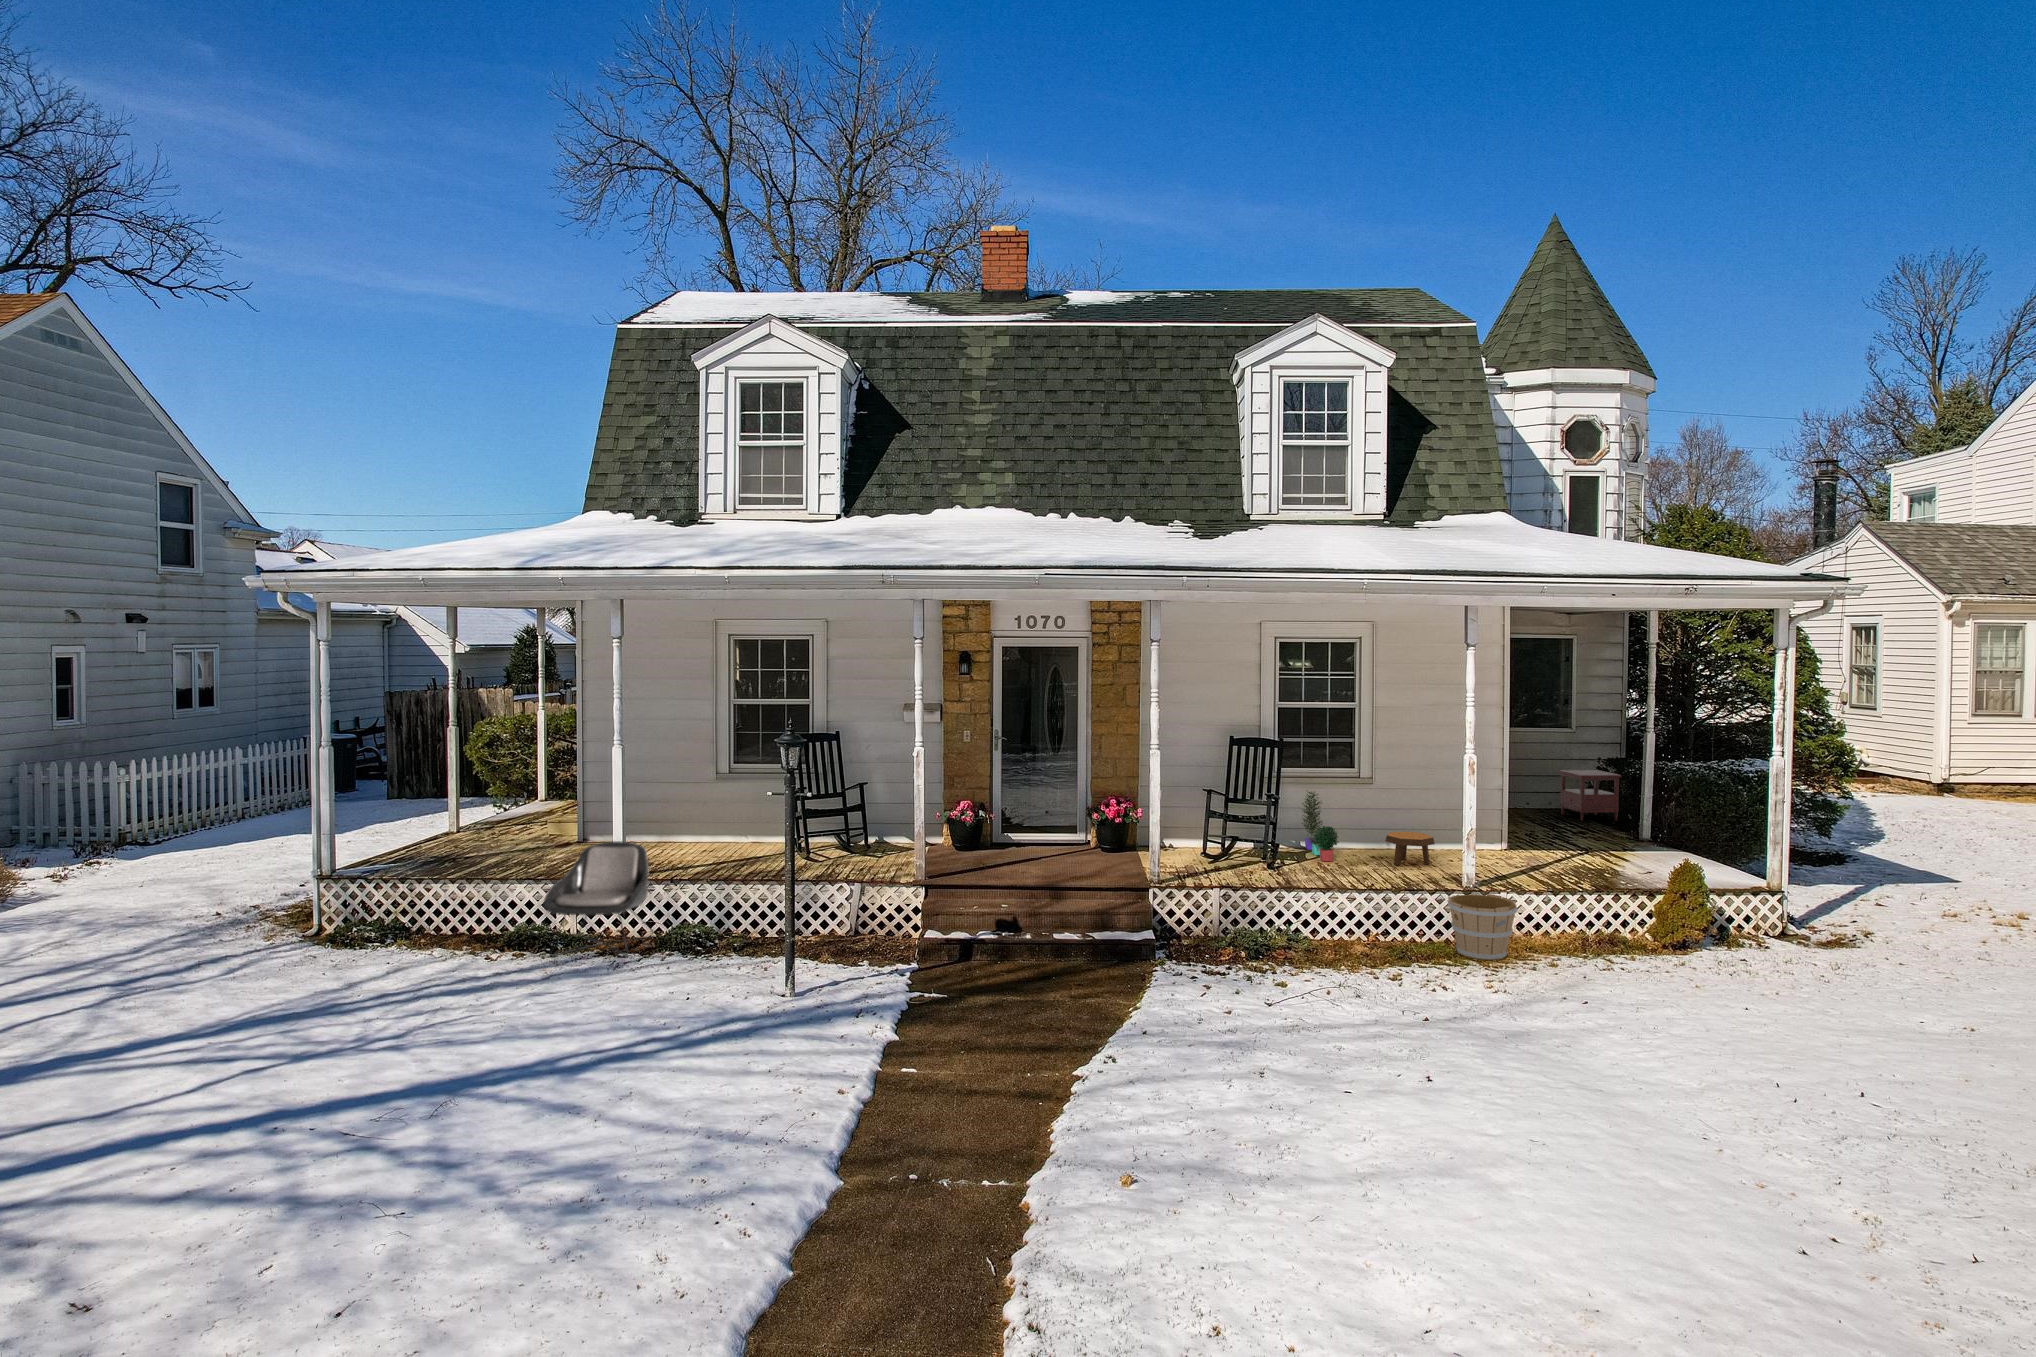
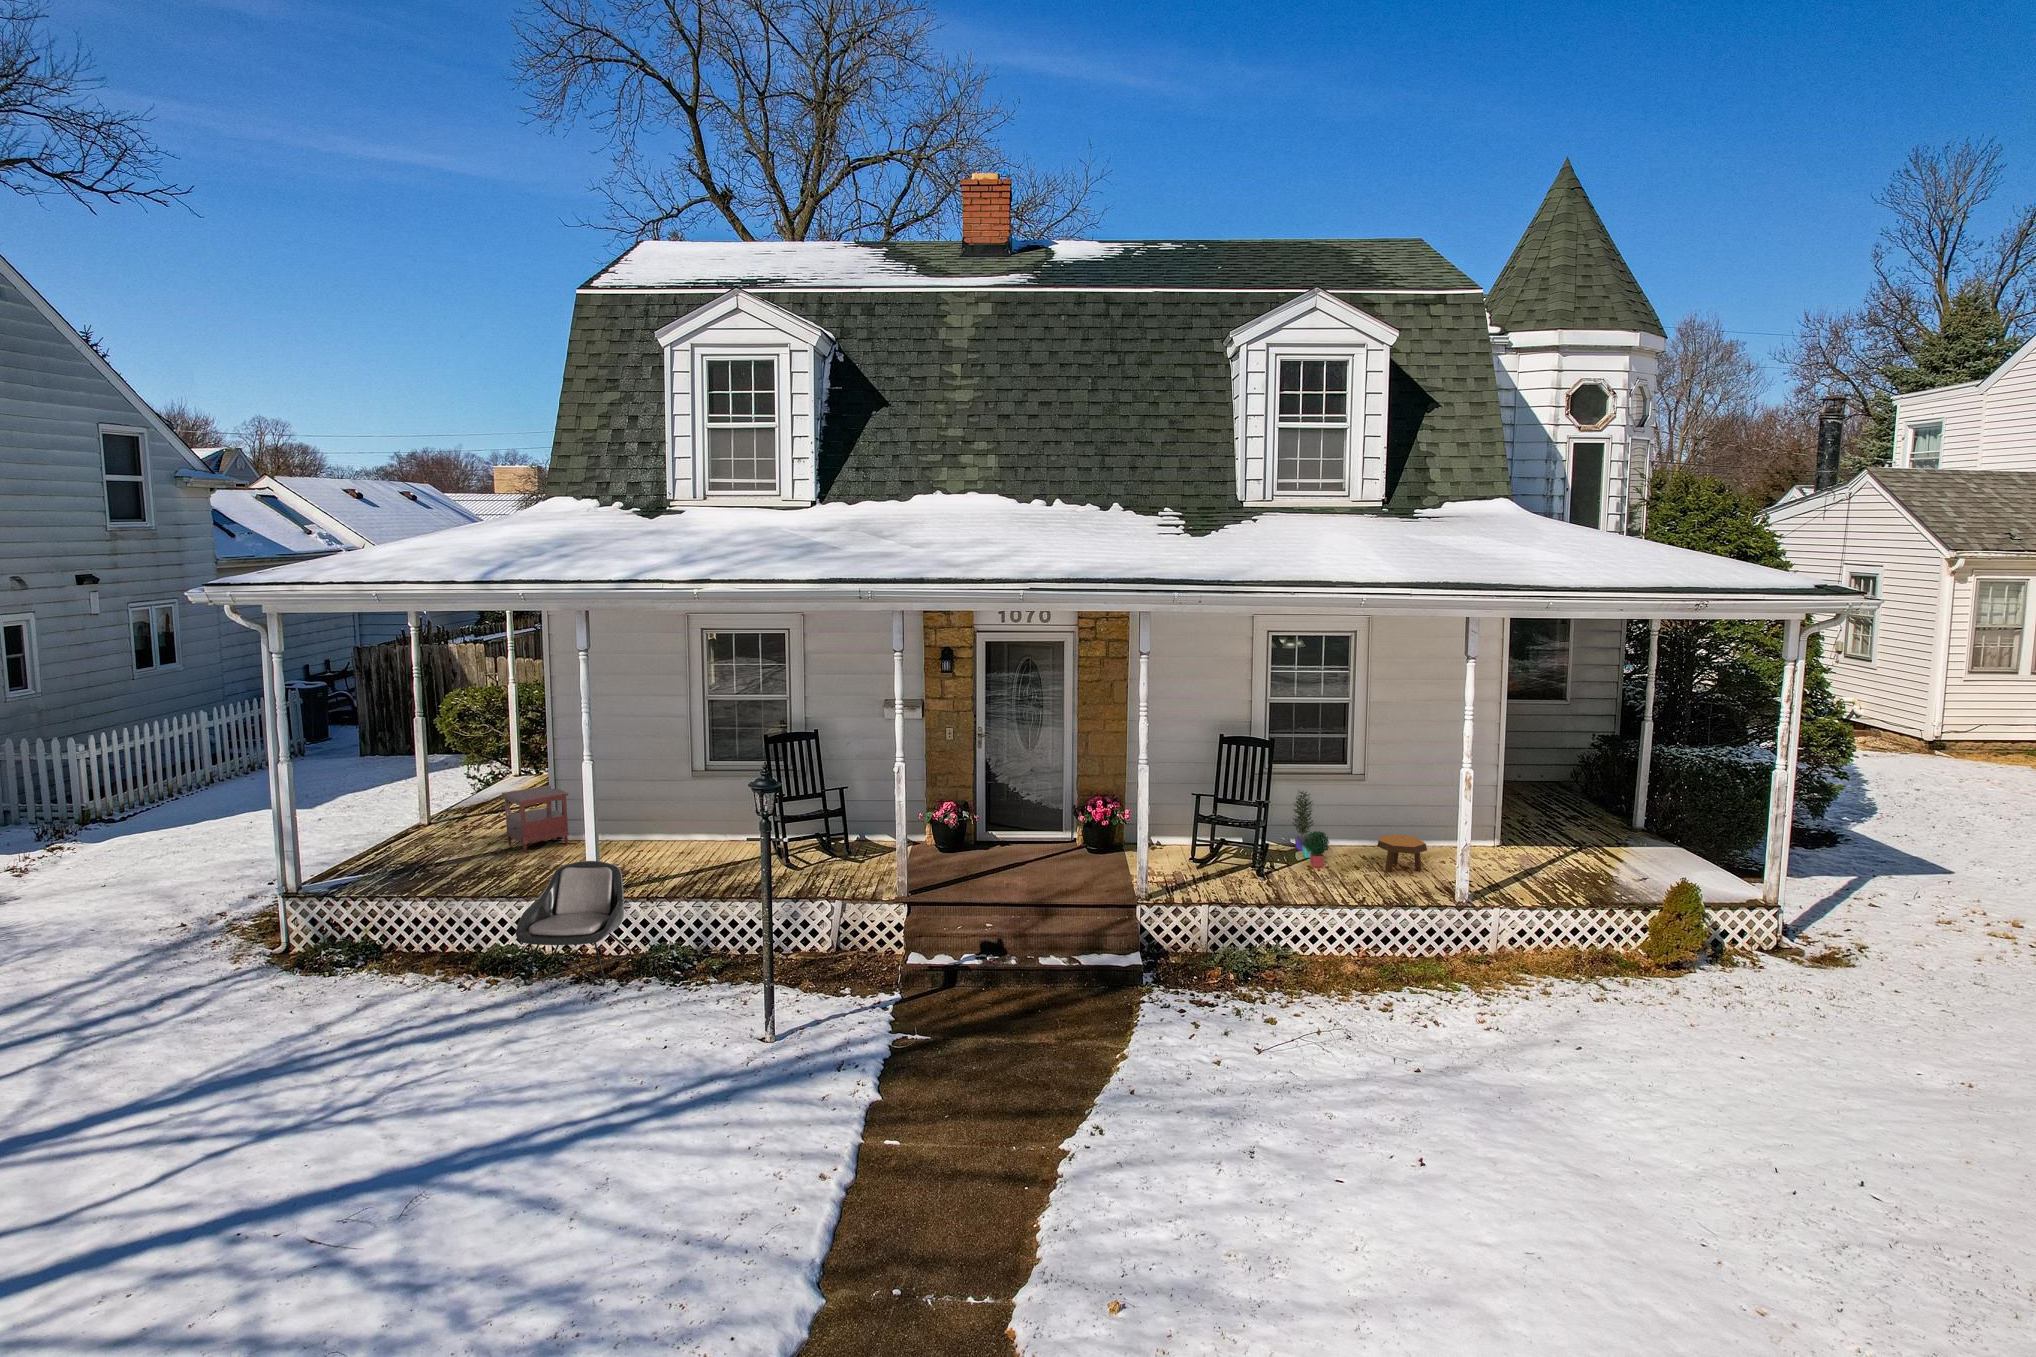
side table: present [1559,770,1621,821] -> present [502,785,569,853]
wooden bucket: present [1447,894,1517,960] -> none [1439,912,1510,983]

